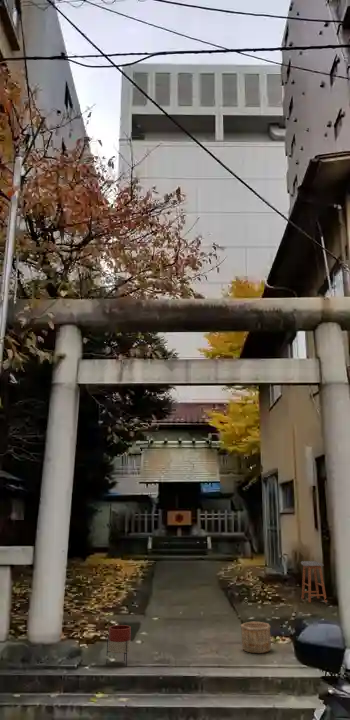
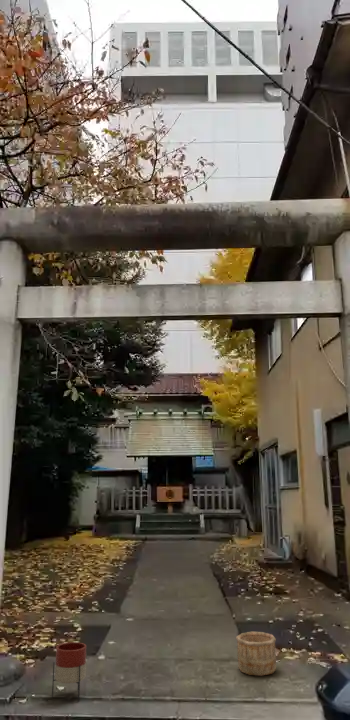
stool: present [301,561,327,602] -> none [307,545,339,594]

